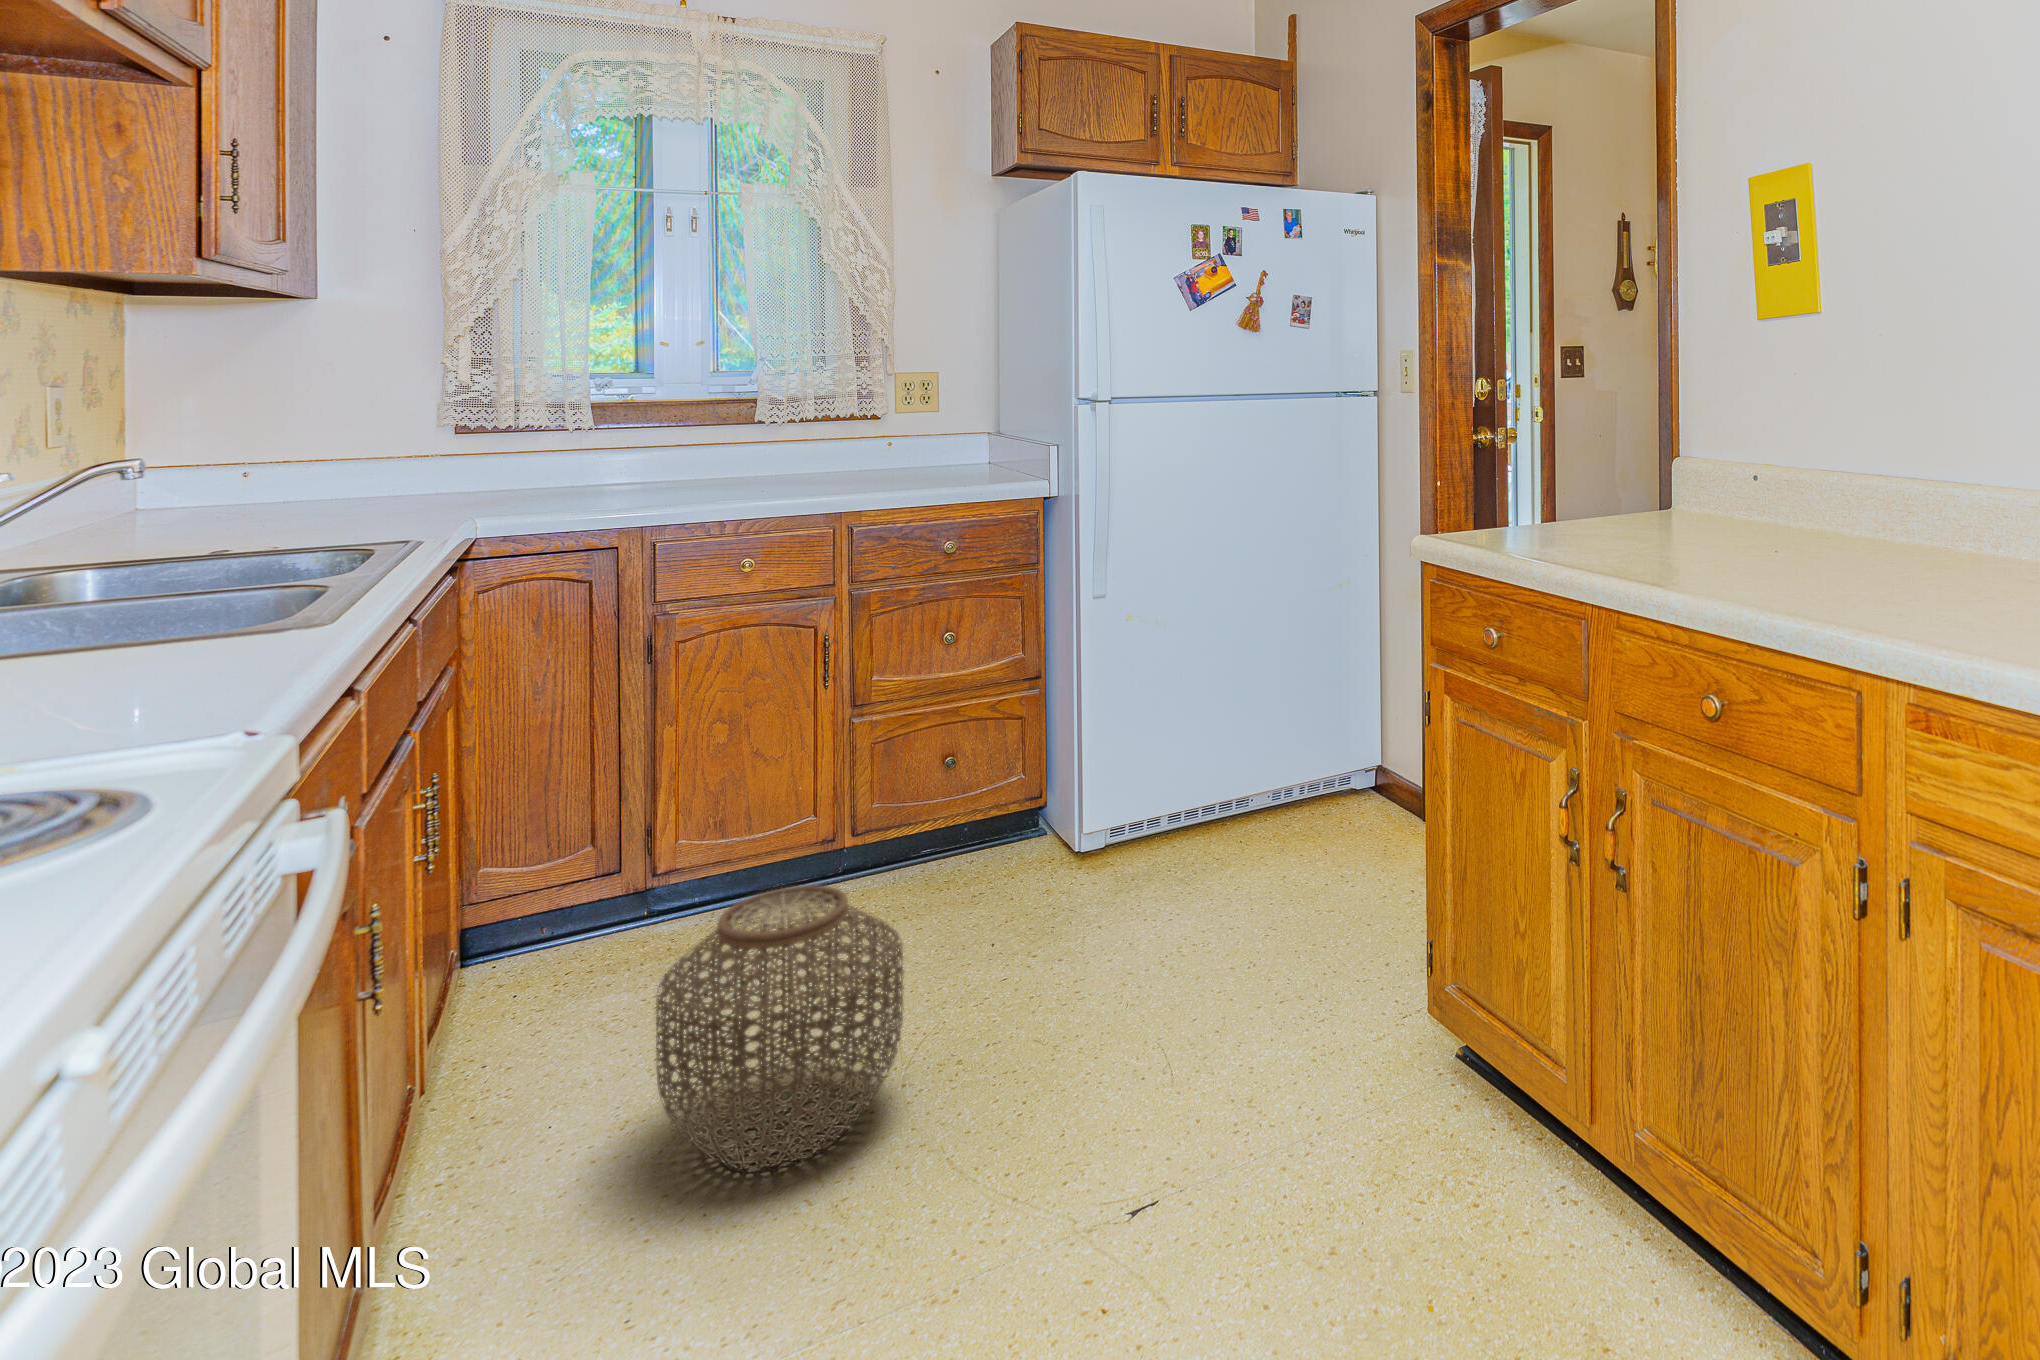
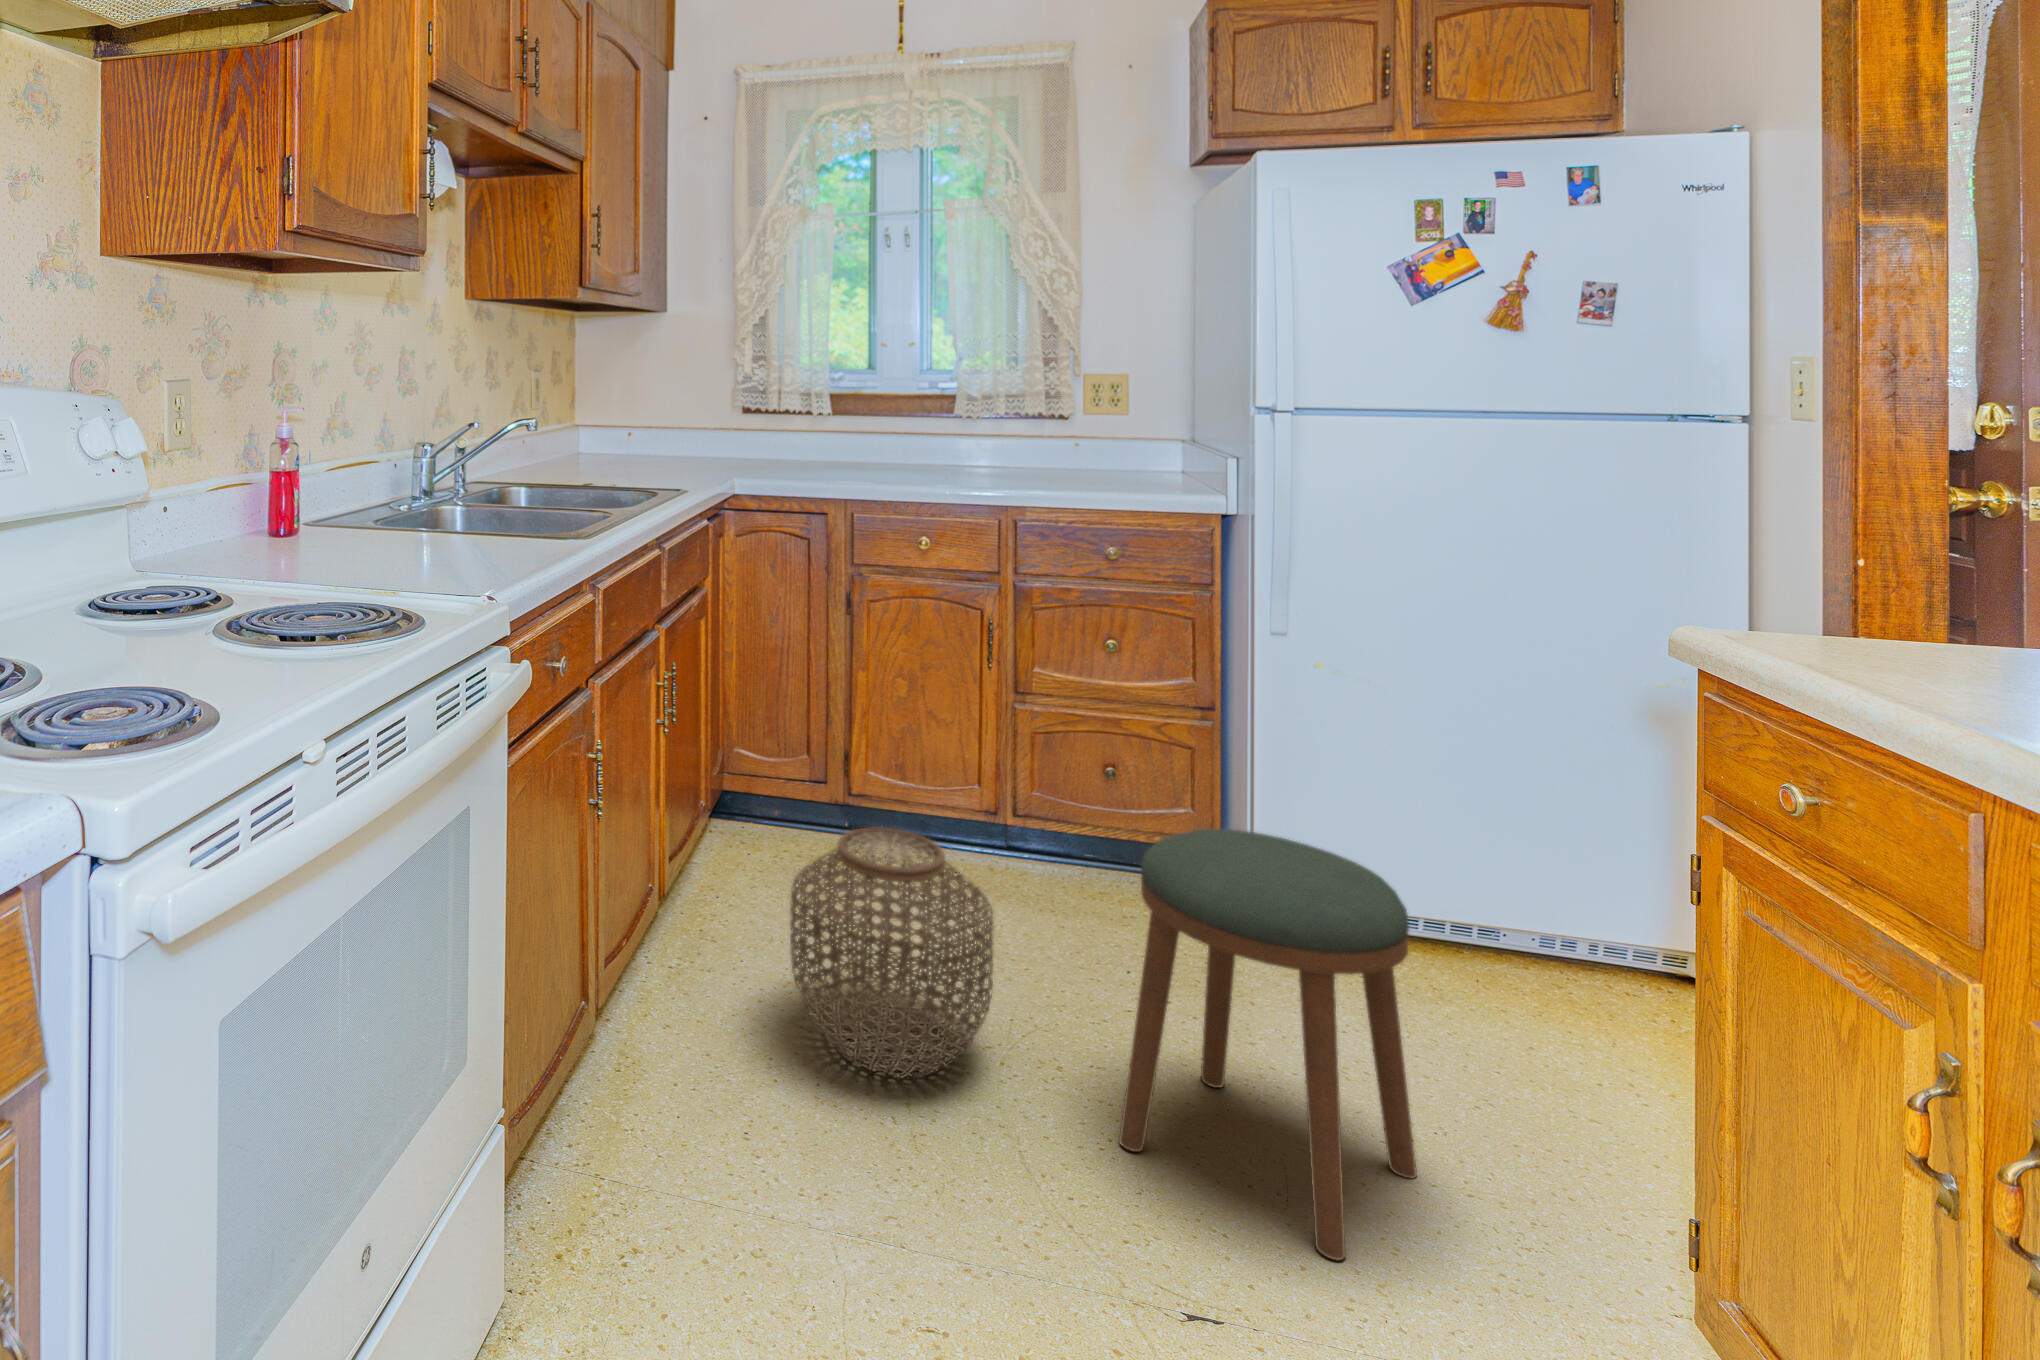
stool: none [1038,773,1251,1105] -> present [1119,829,1417,1260]

